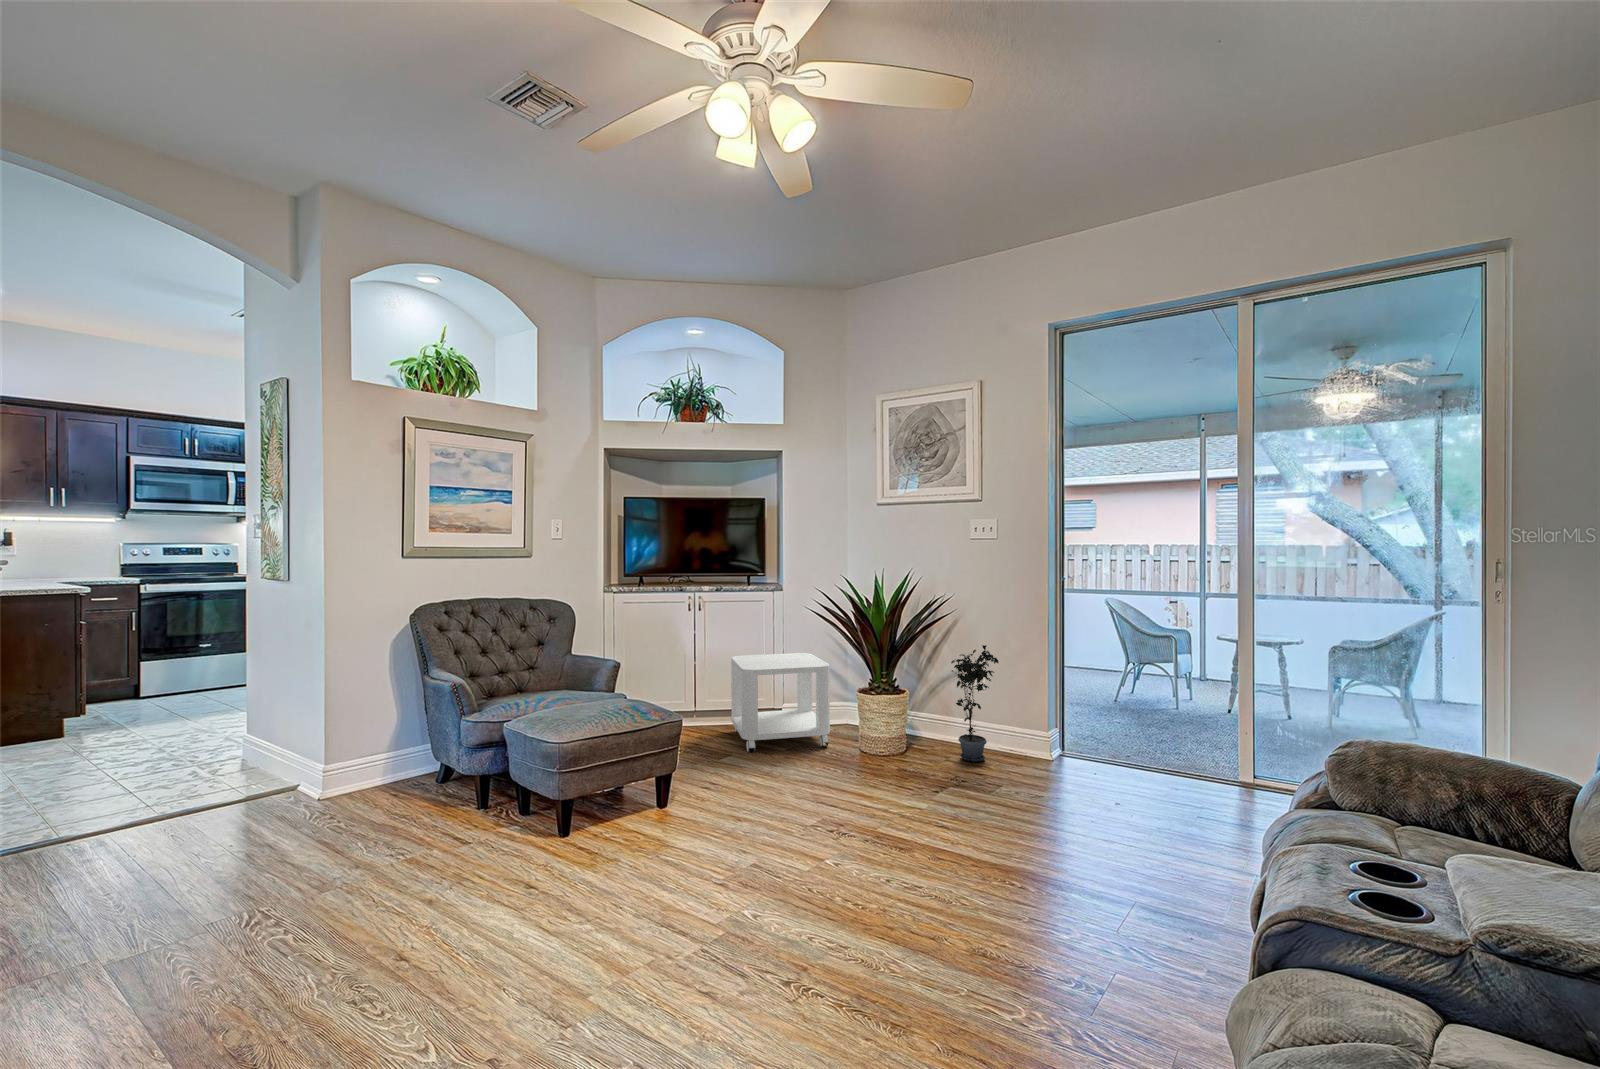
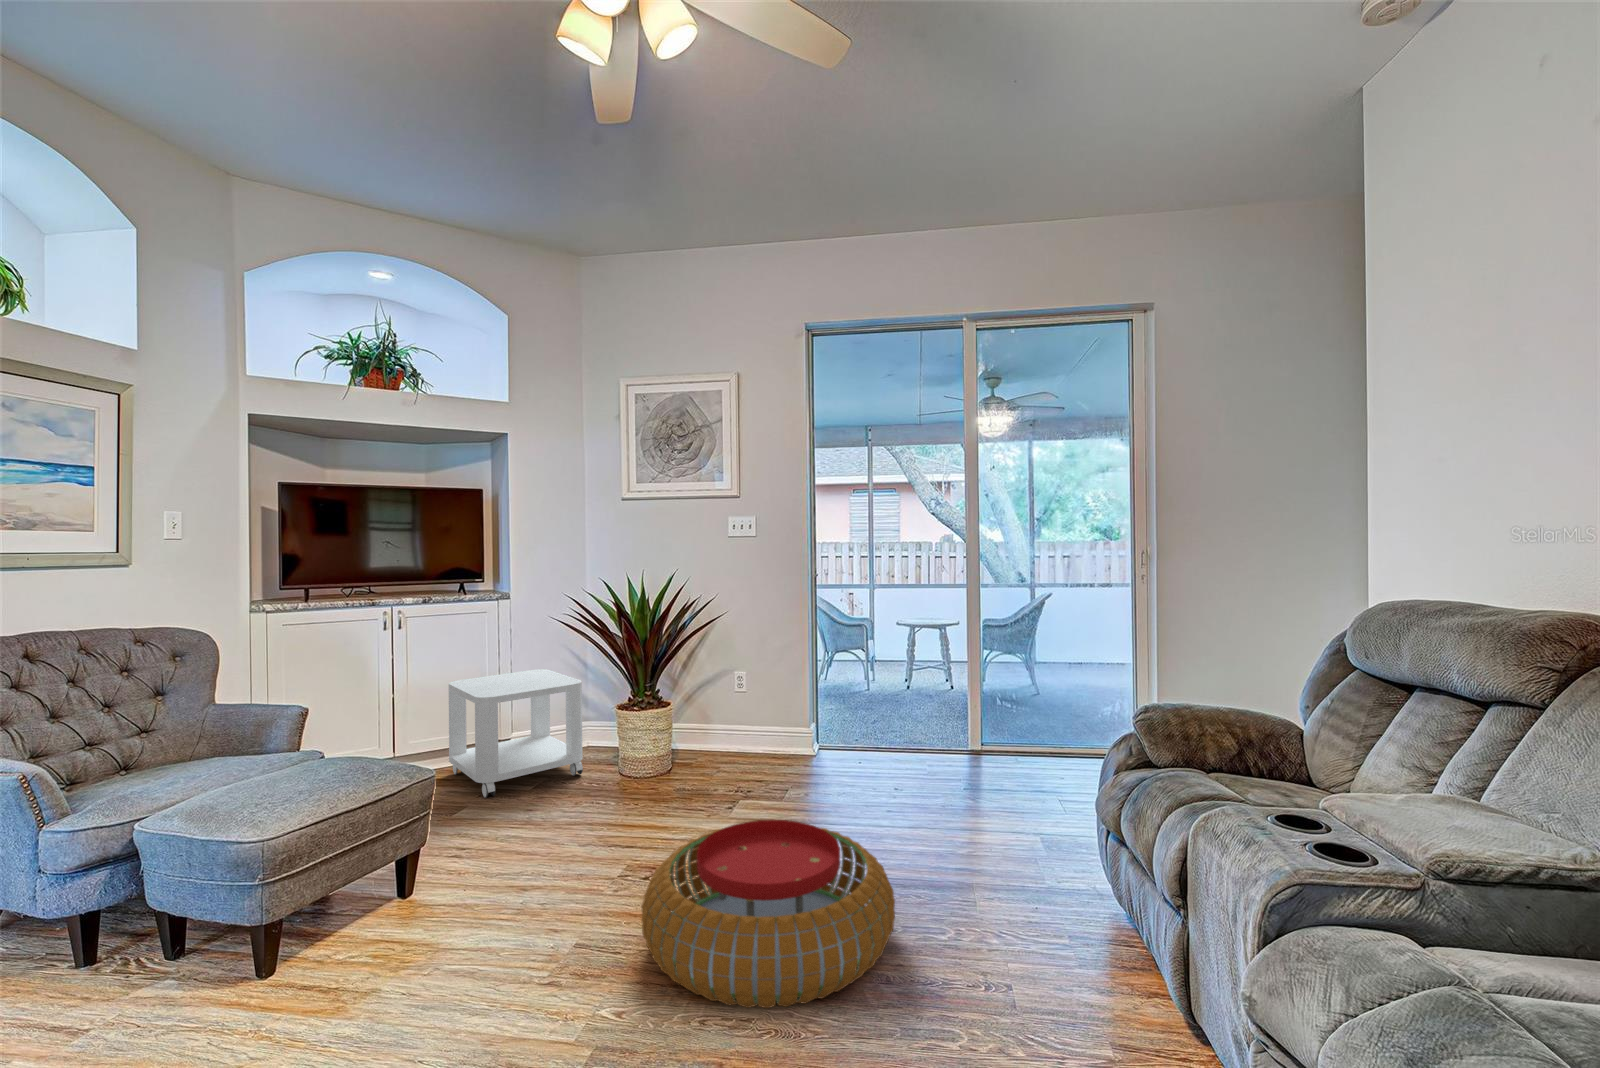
potted plant: present [951,645,998,762] -> none [716,645,767,767]
pouf: none [790,795,1021,954] -> present [641,820,895,1008]

